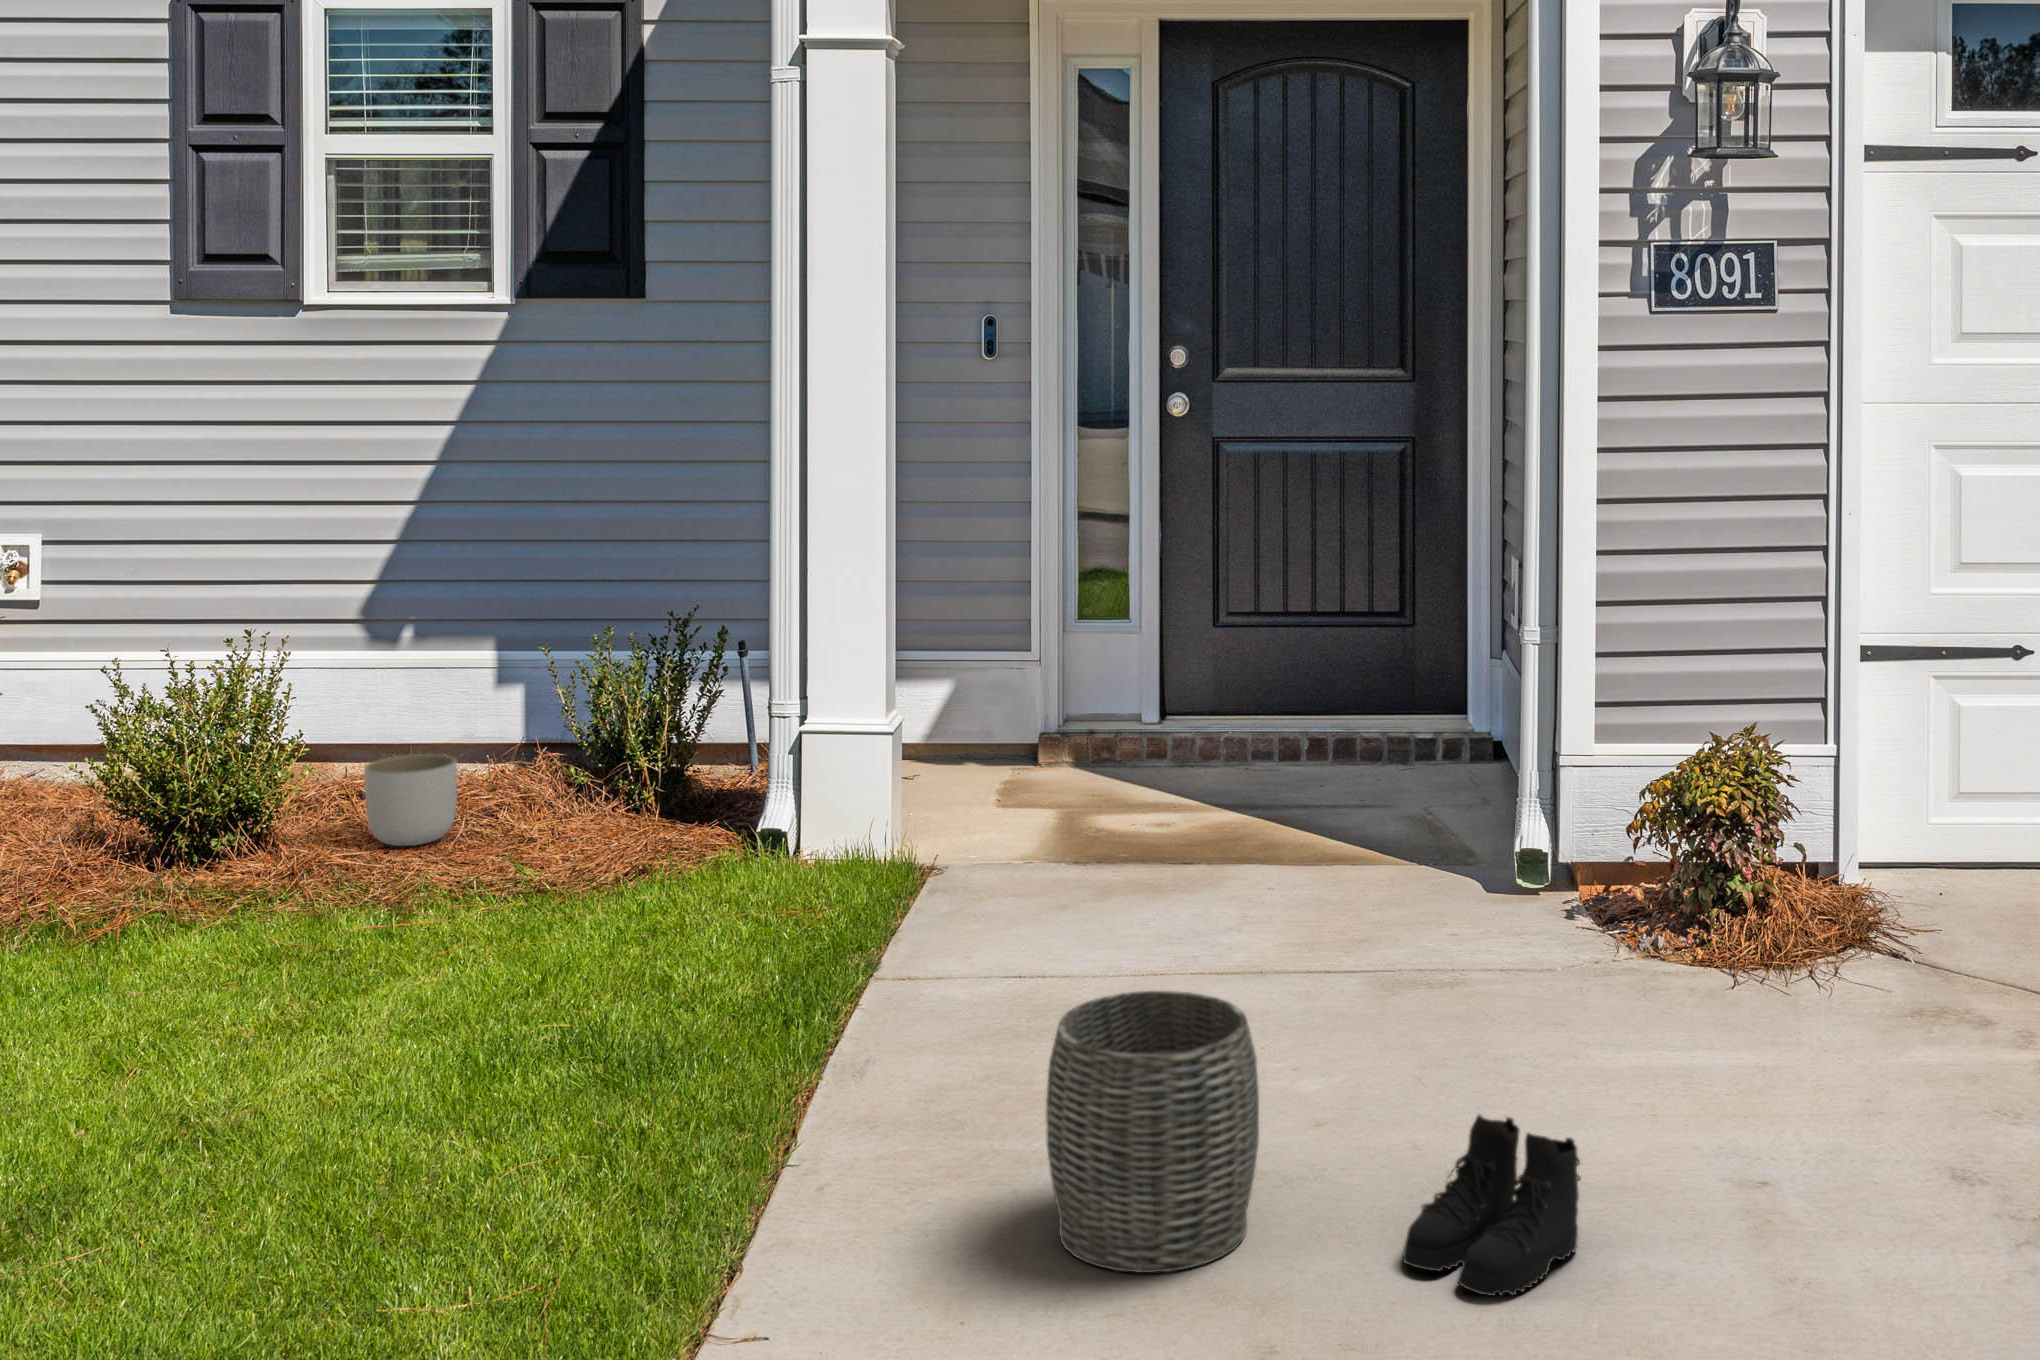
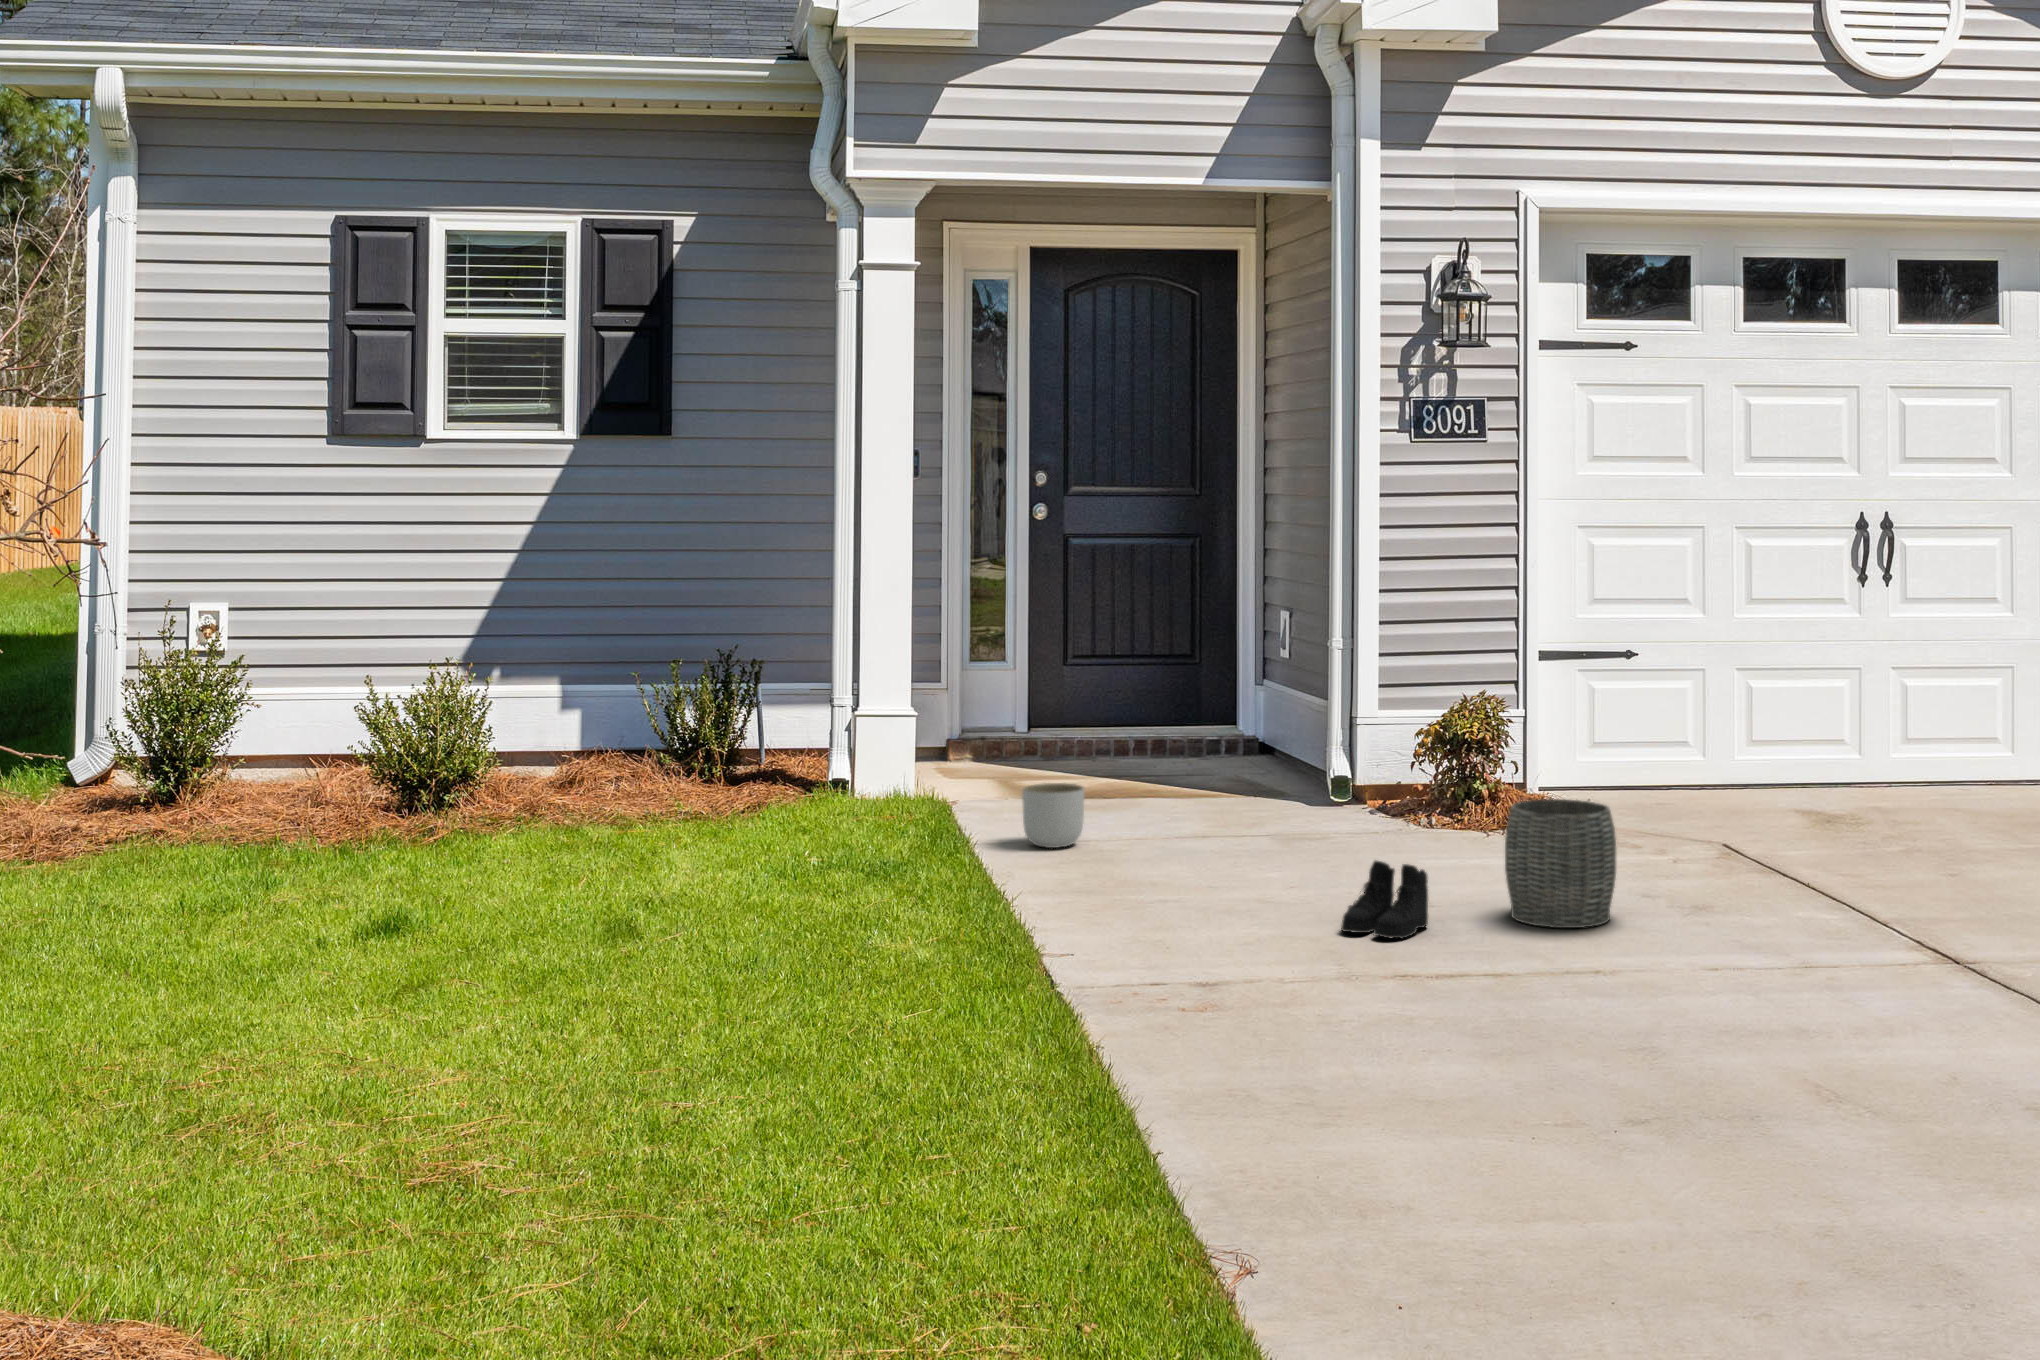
planter: present [364,754,457,846] -> present [1022,783,1085,848]
woven basket: present [1046,991,1259,1273] -> present [1505,799,1616,928]

